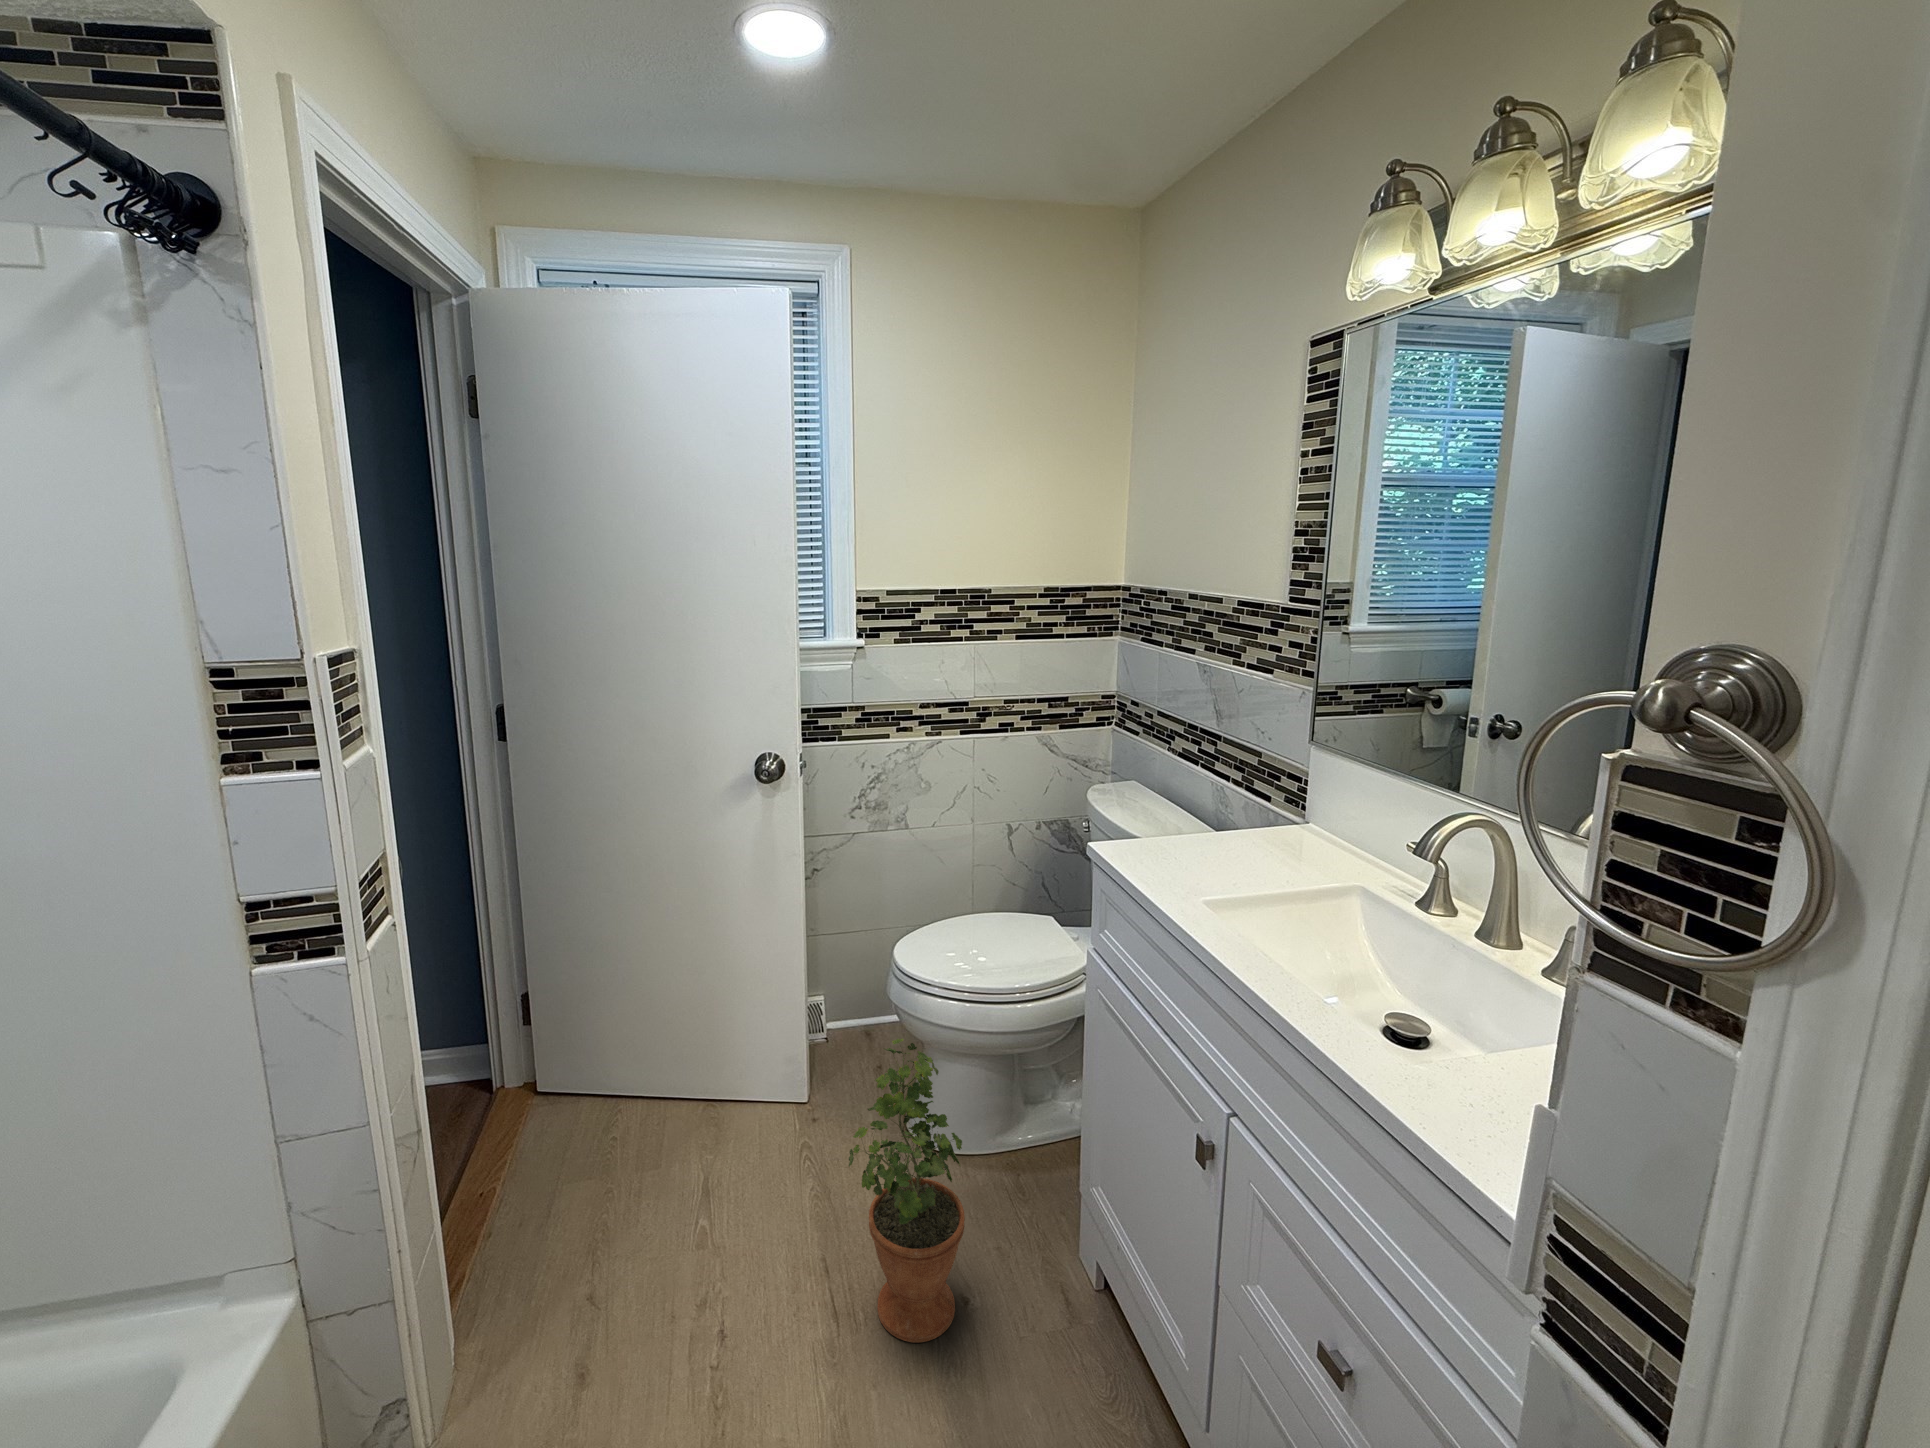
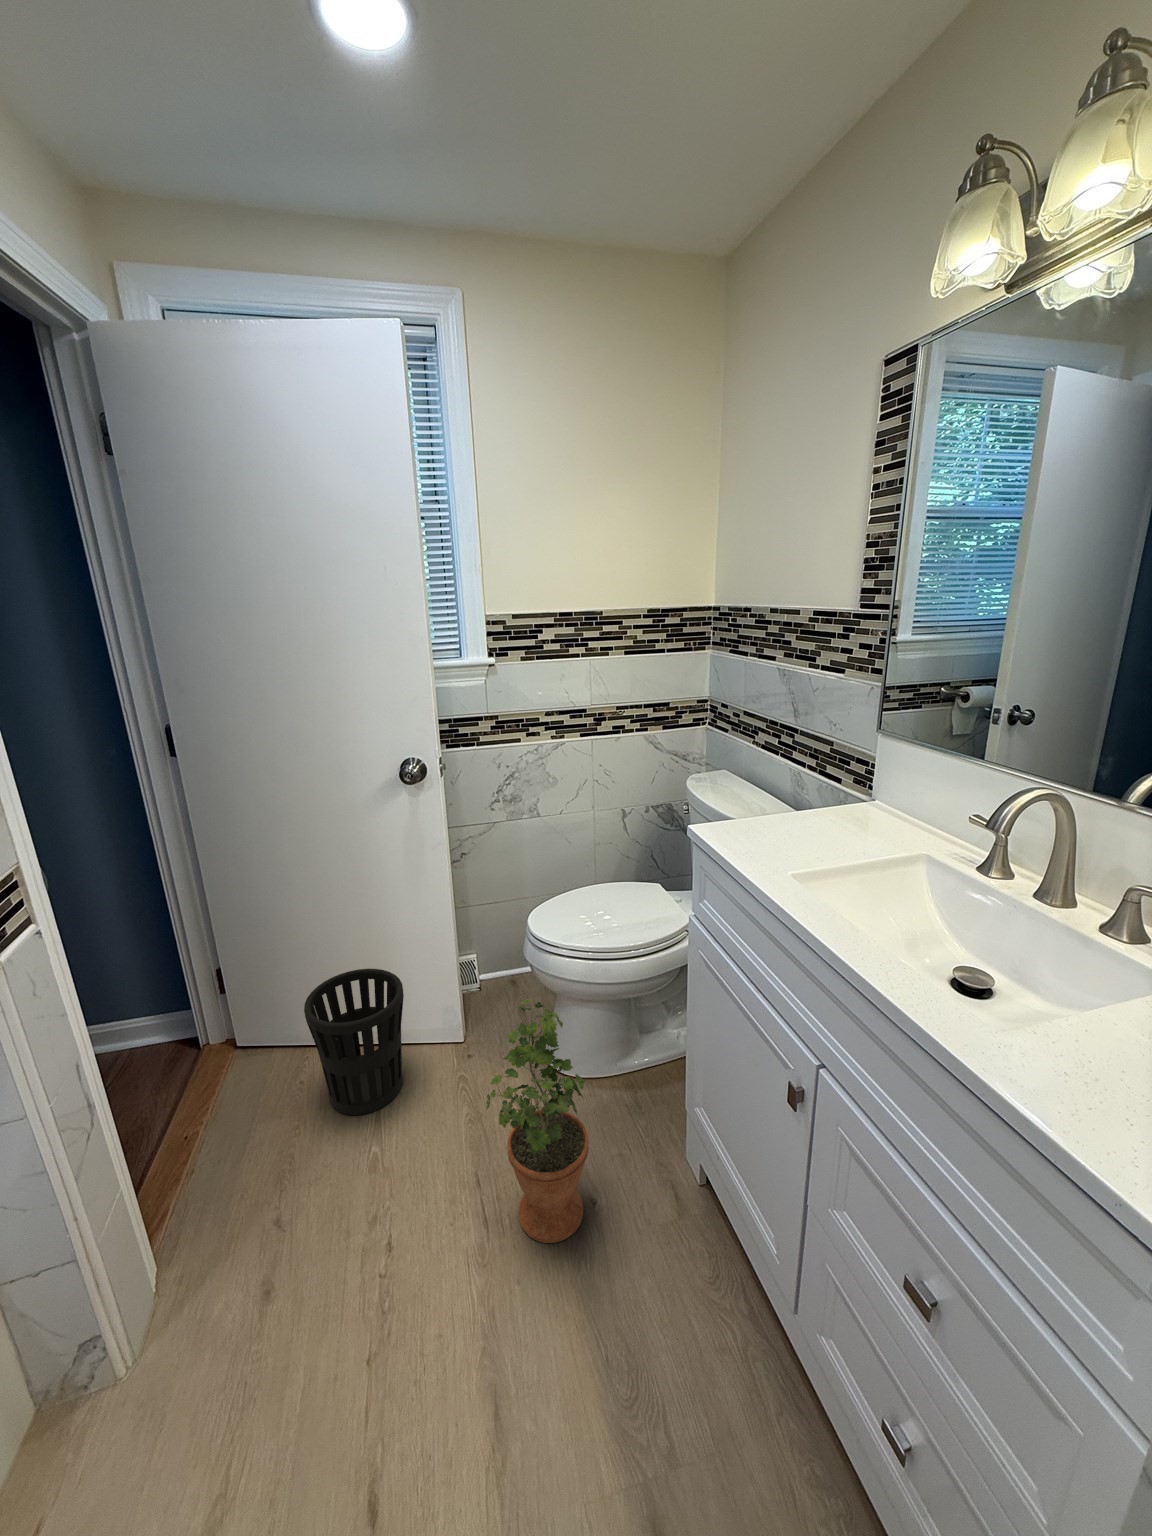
wastebasket: none [629,1003,744,1182] -> present [304,969,404,1115]

